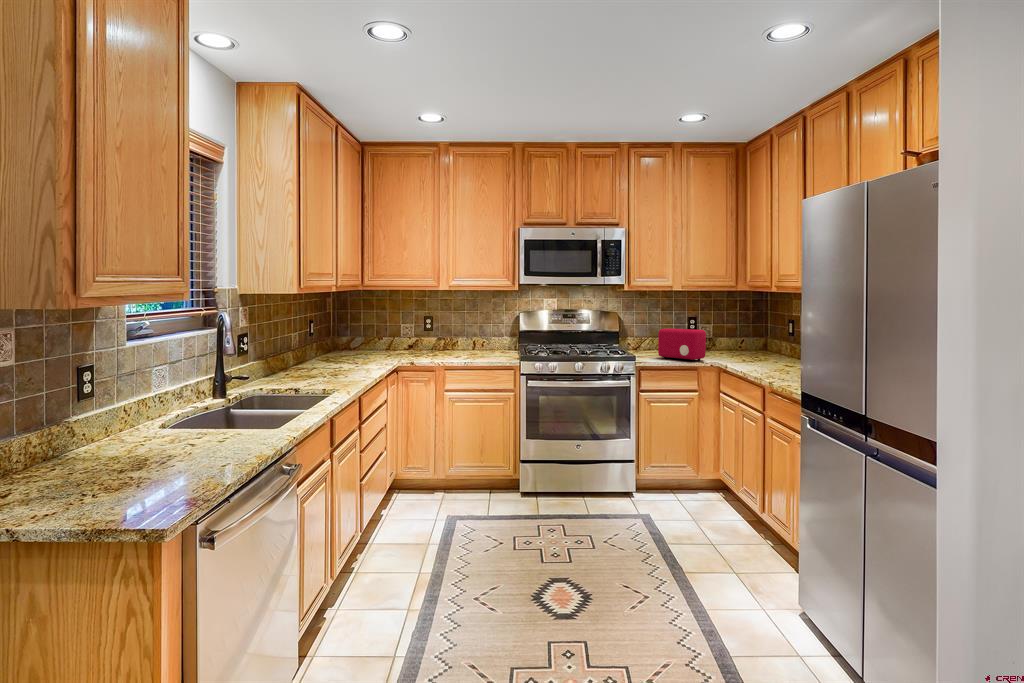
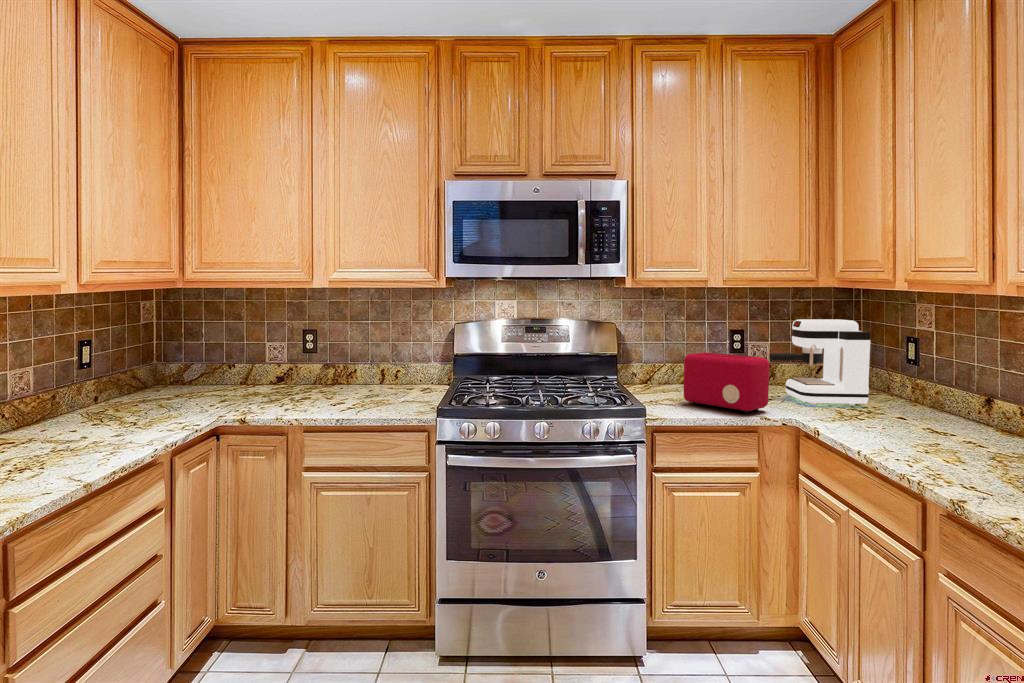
coffee maker: none [709,310,764,358] -> present [769,319,871,405]

